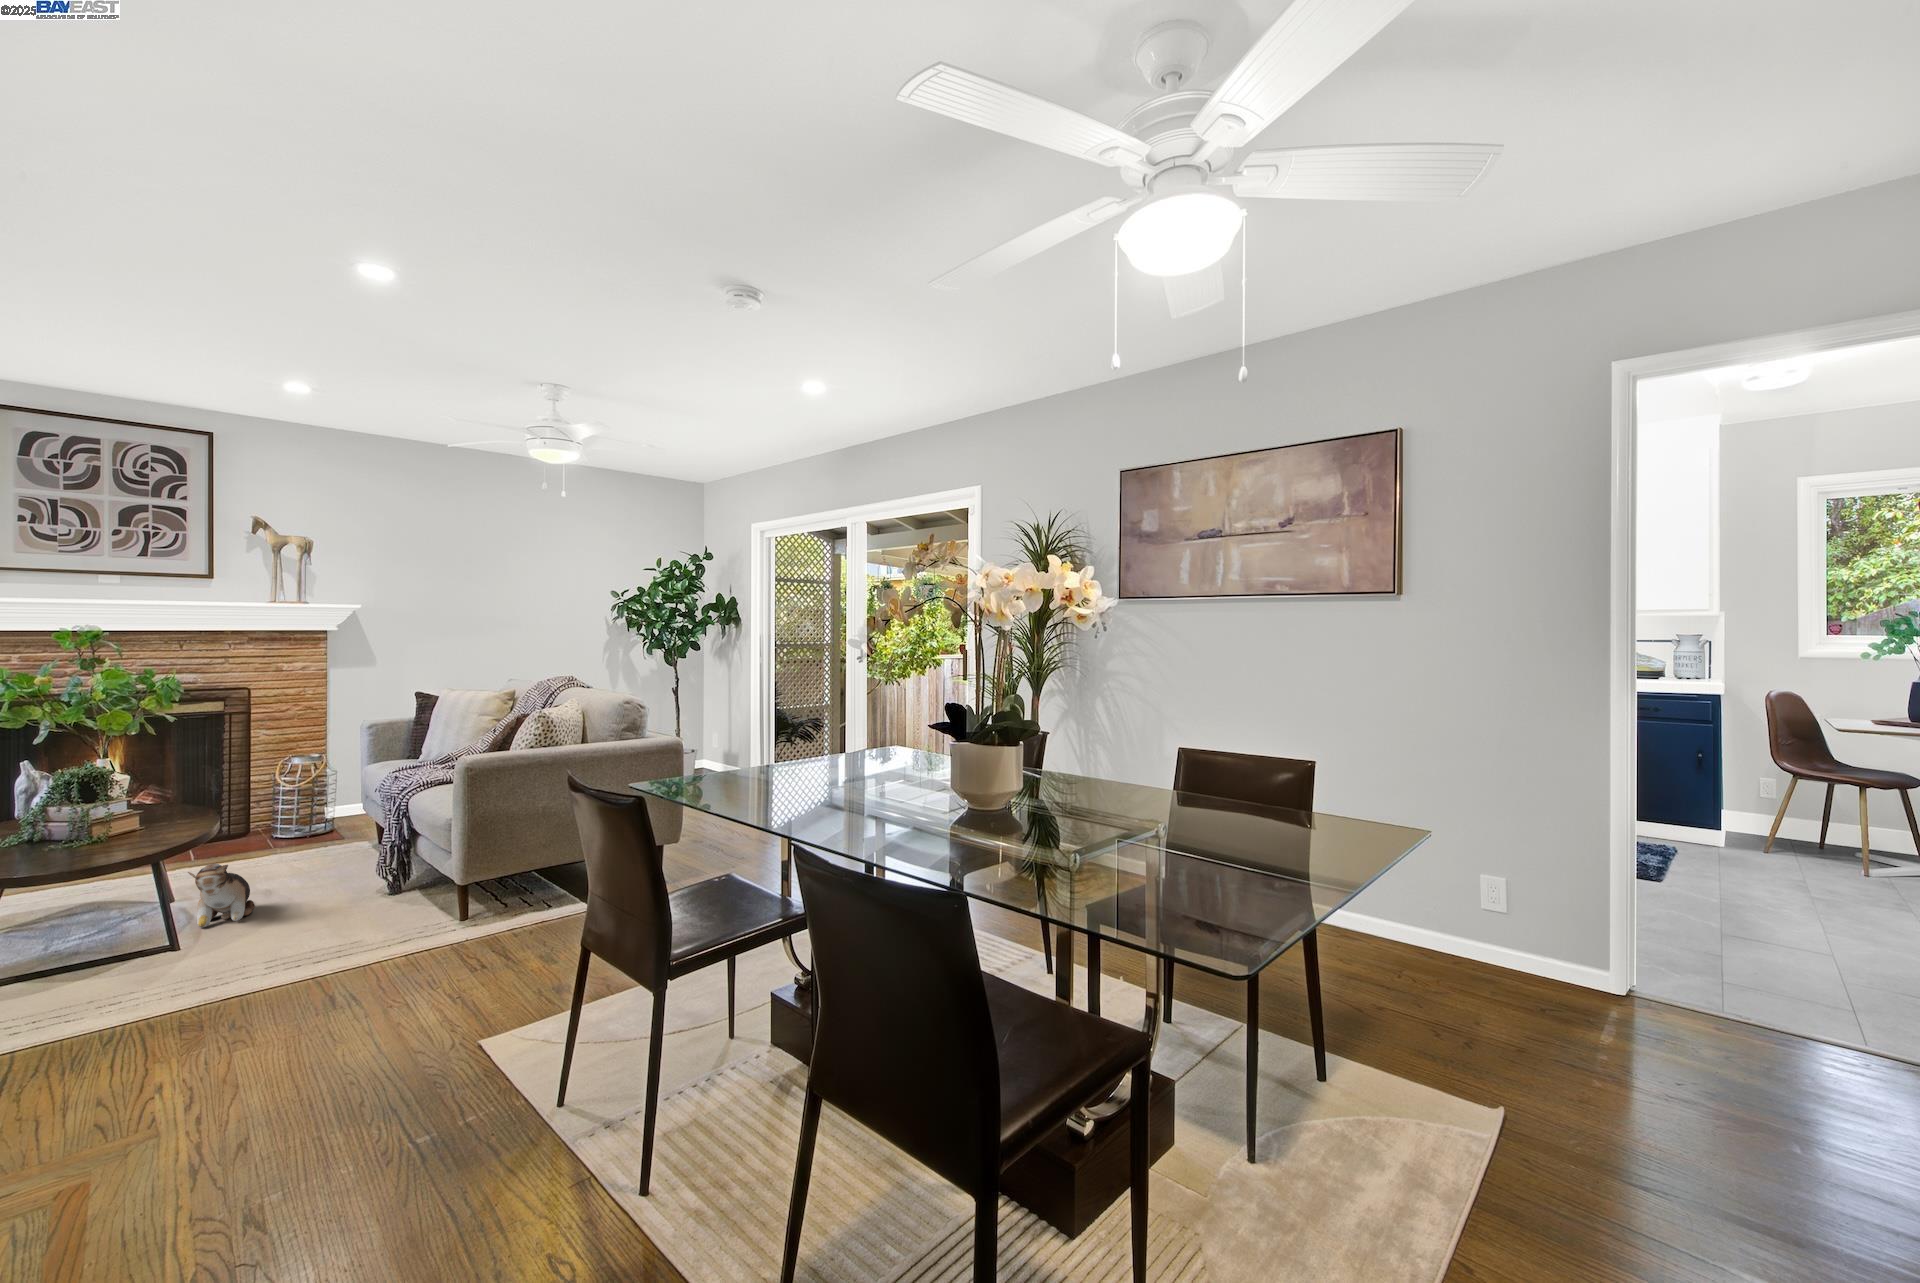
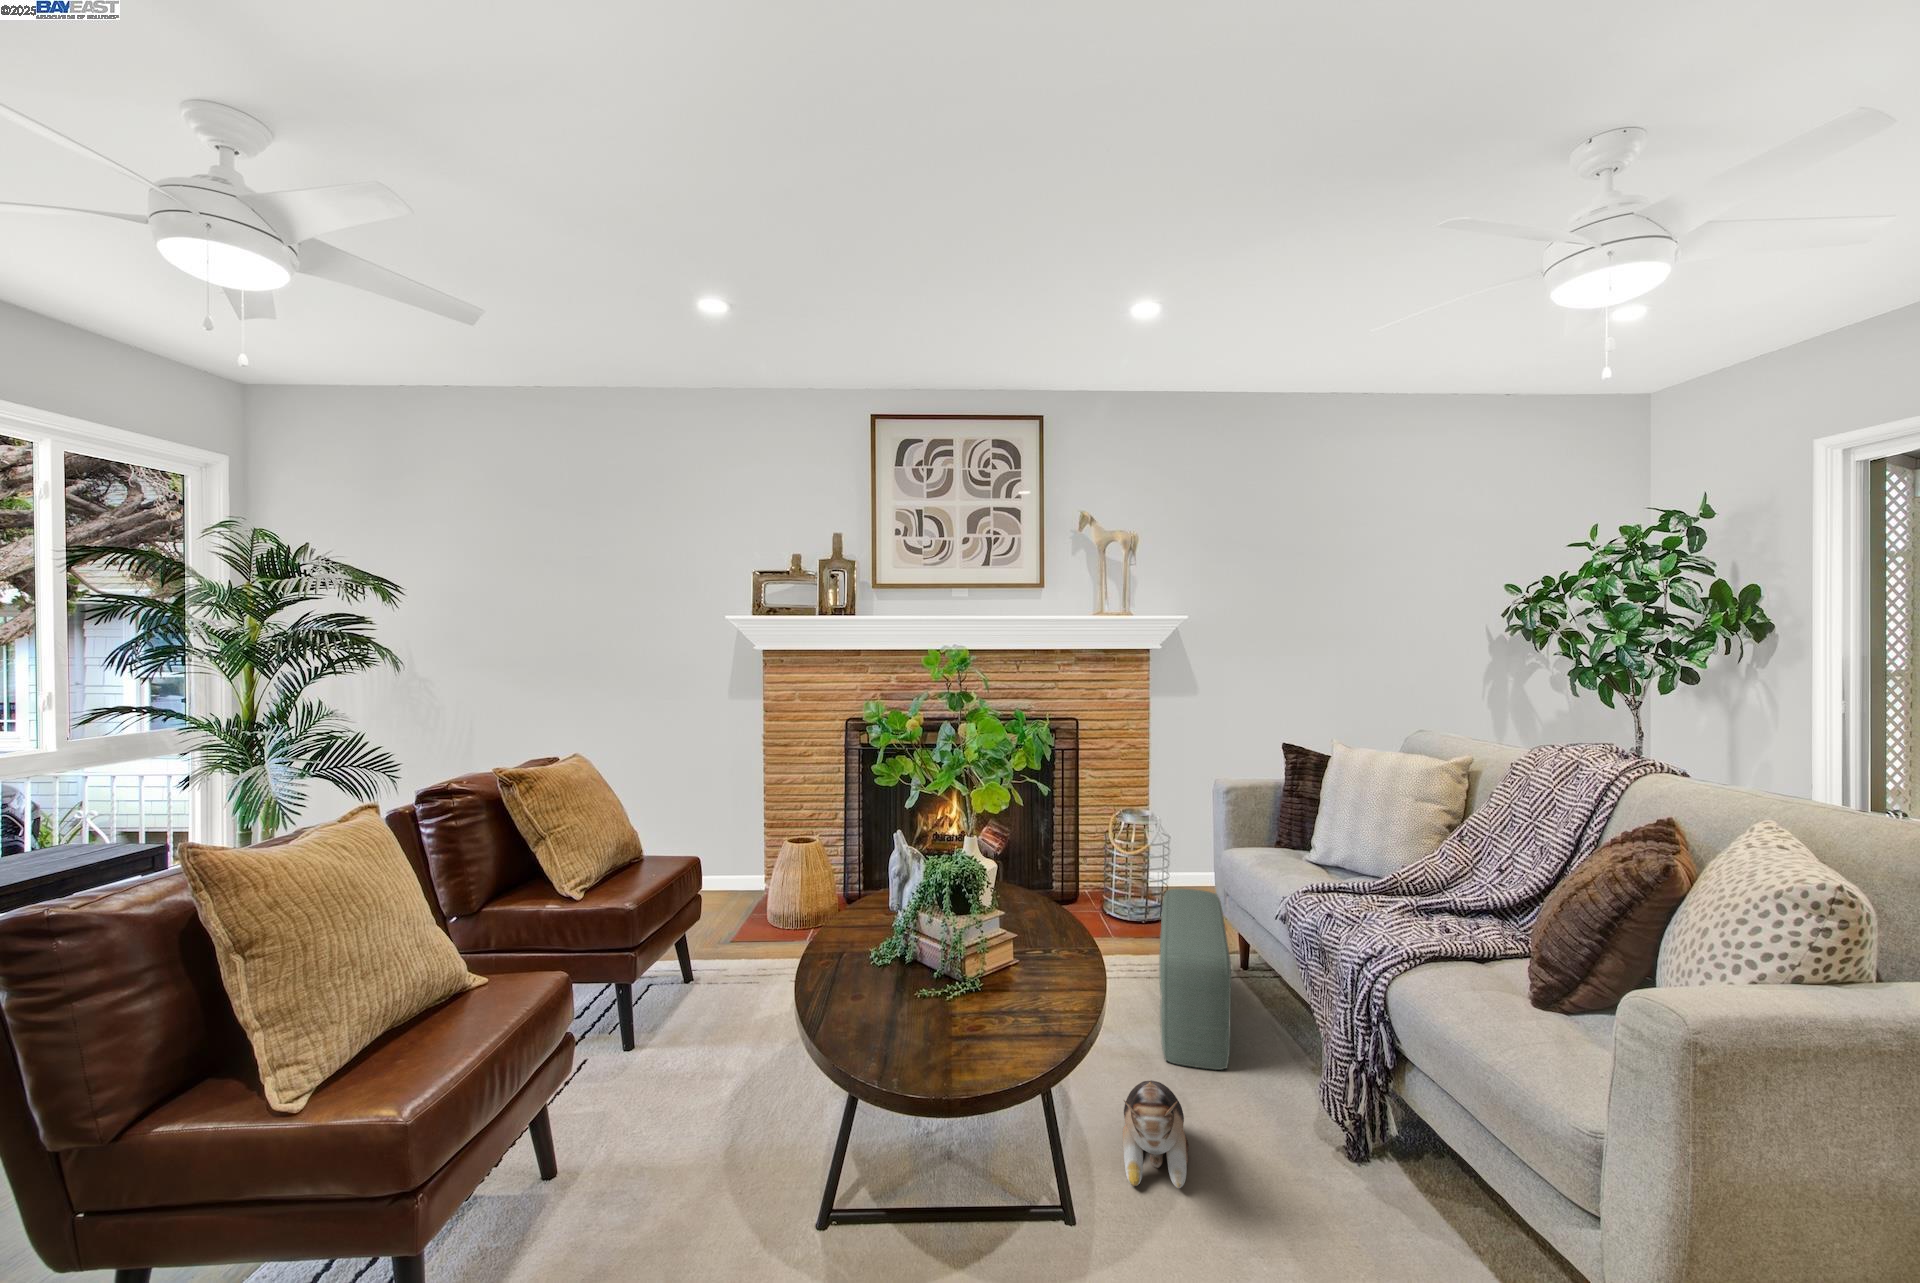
pouf: none [265,791,345,887] -> present [1159,889,1231,1070]

